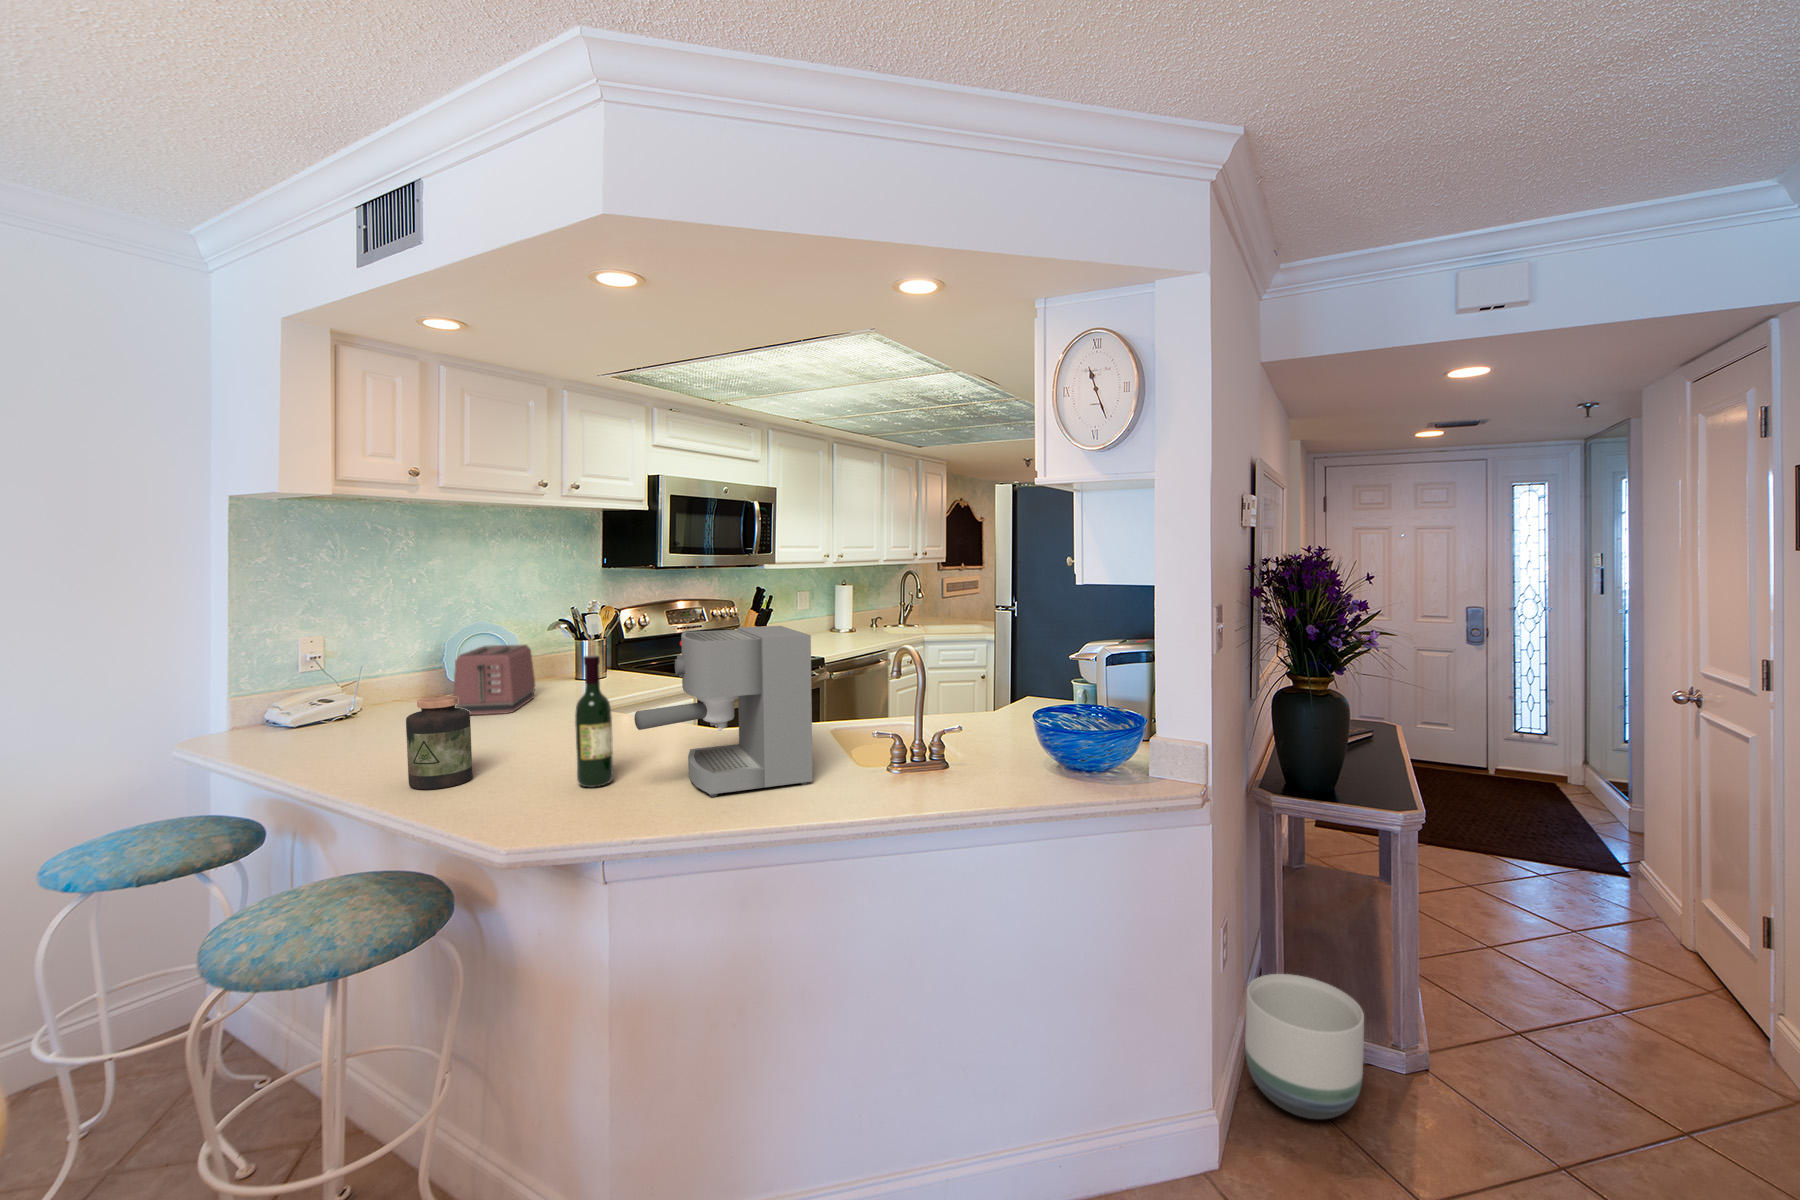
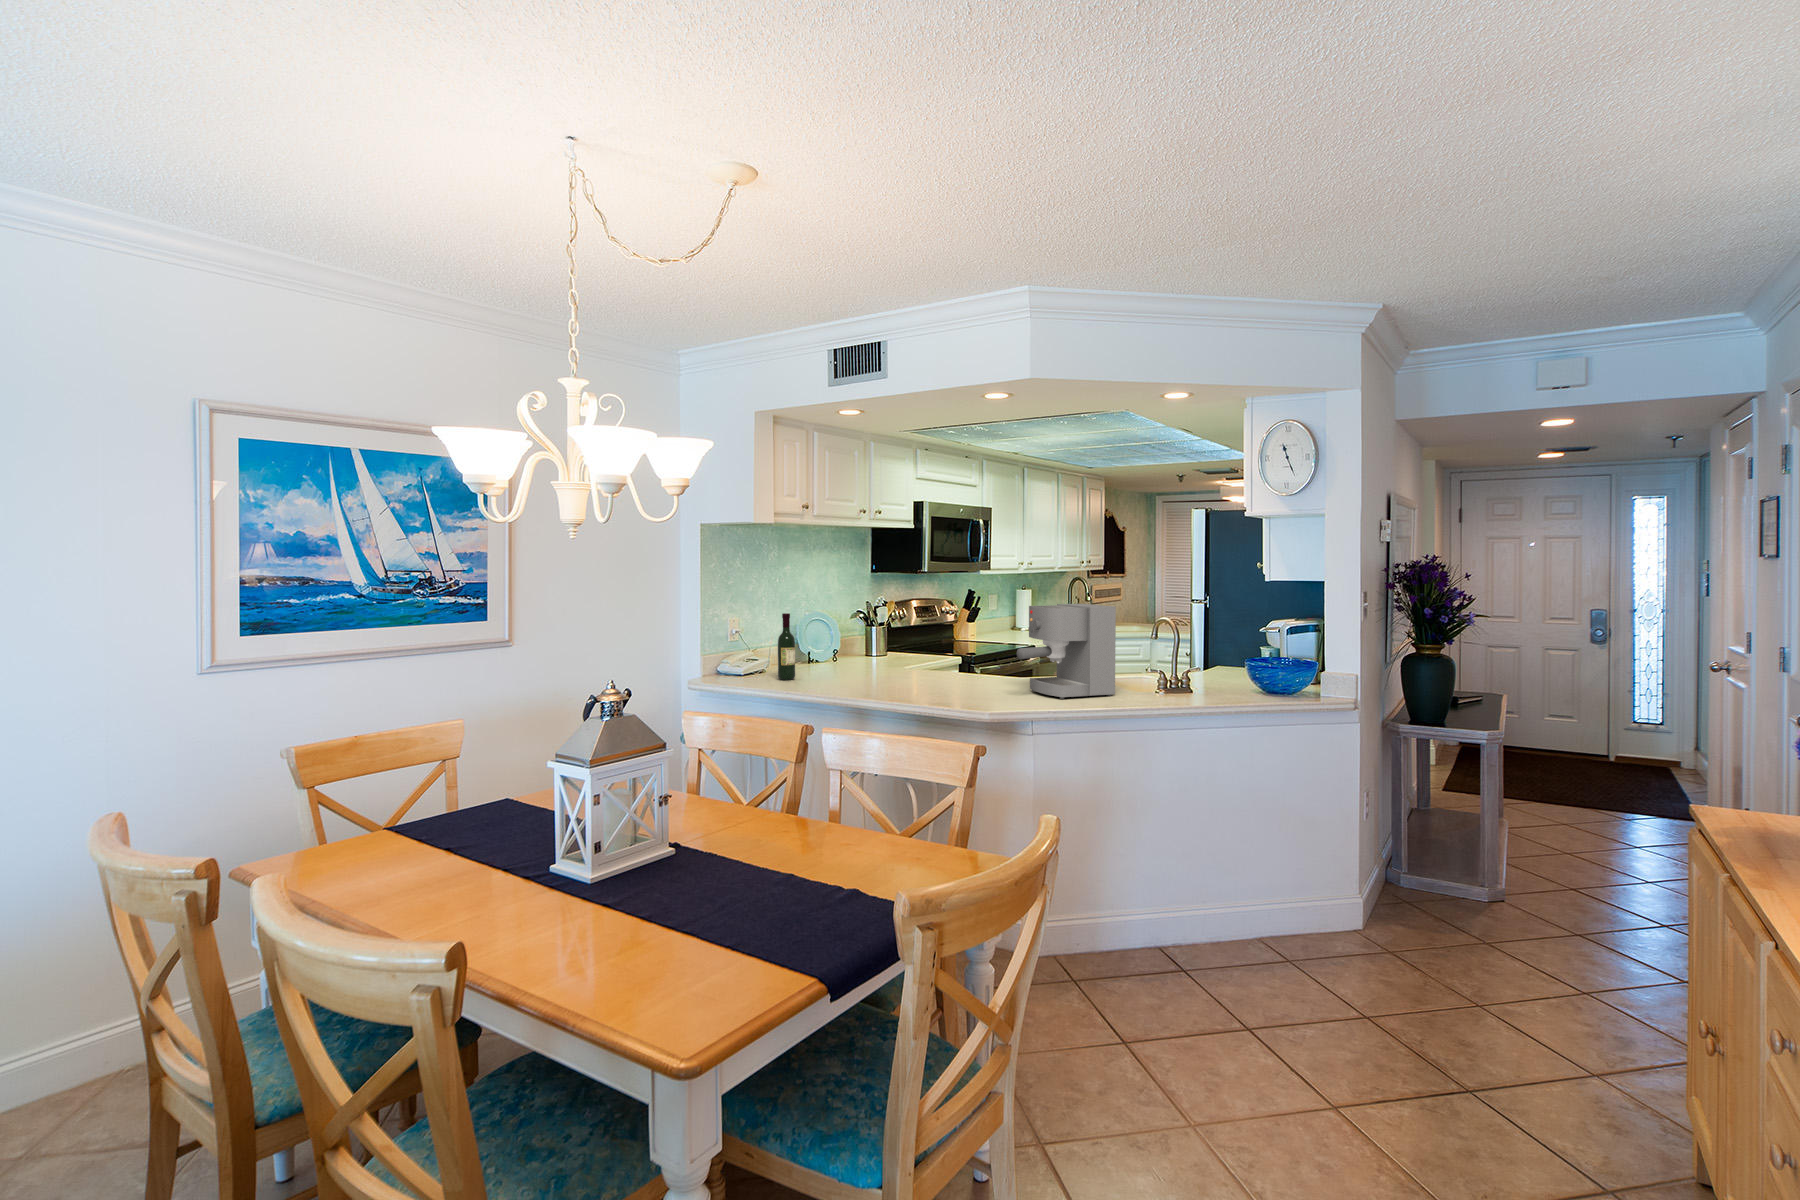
toaster: present [453,645,535,715] -> none [813,625,853,671]
wine bottle: present [575,655,613,787] -> present [778,613,795,680]
jar: present [406,696,472,789] -> none [868,643,901,696]
planter: present [1245,974,1364,1119] -> none [1384,839,1462,920]

